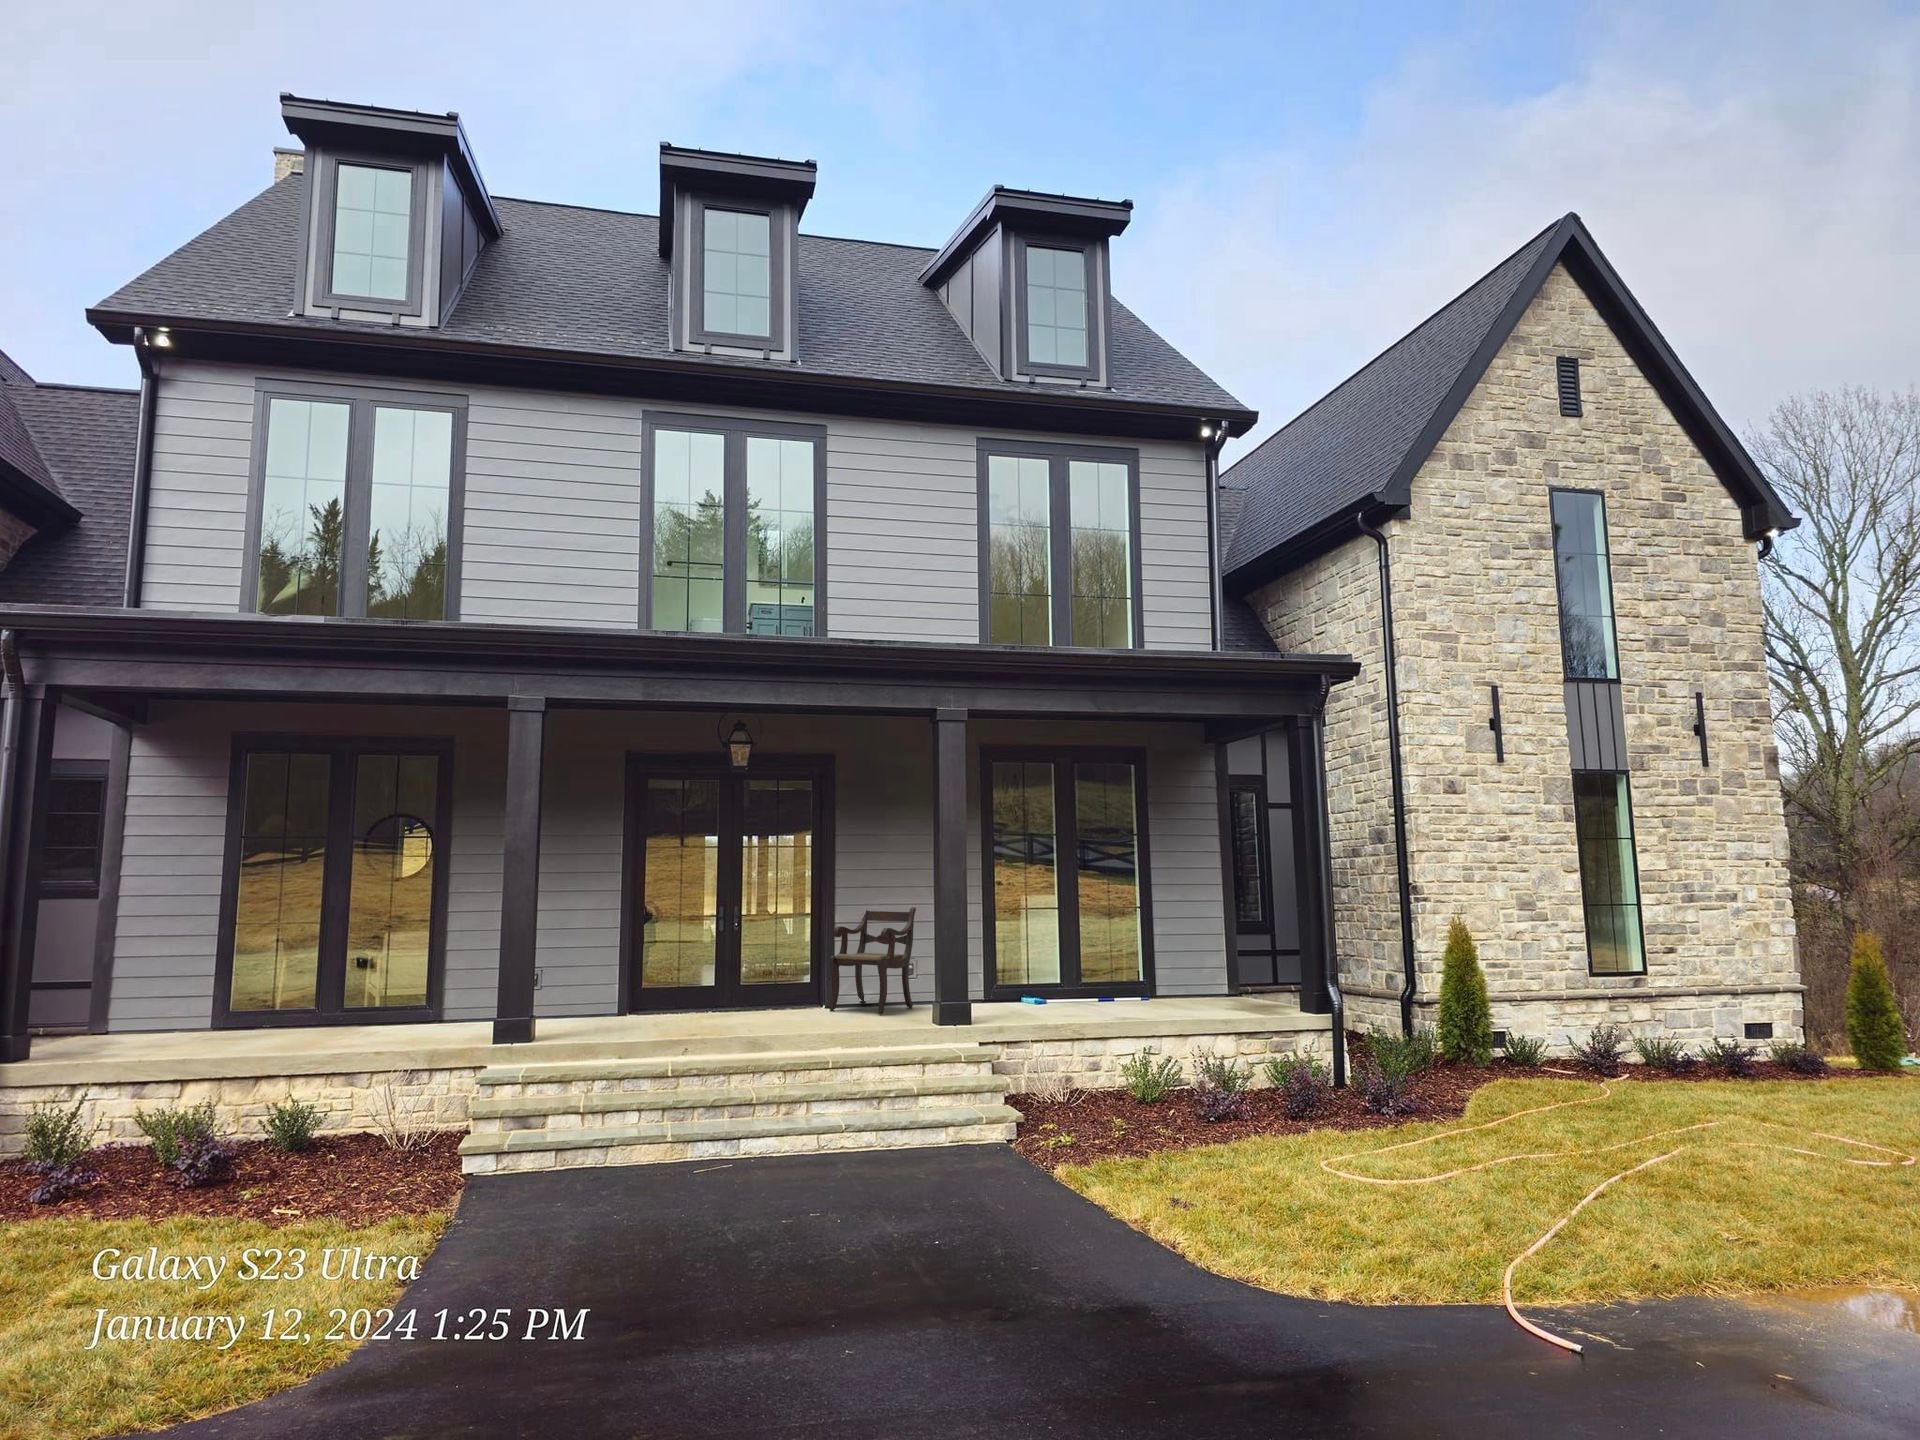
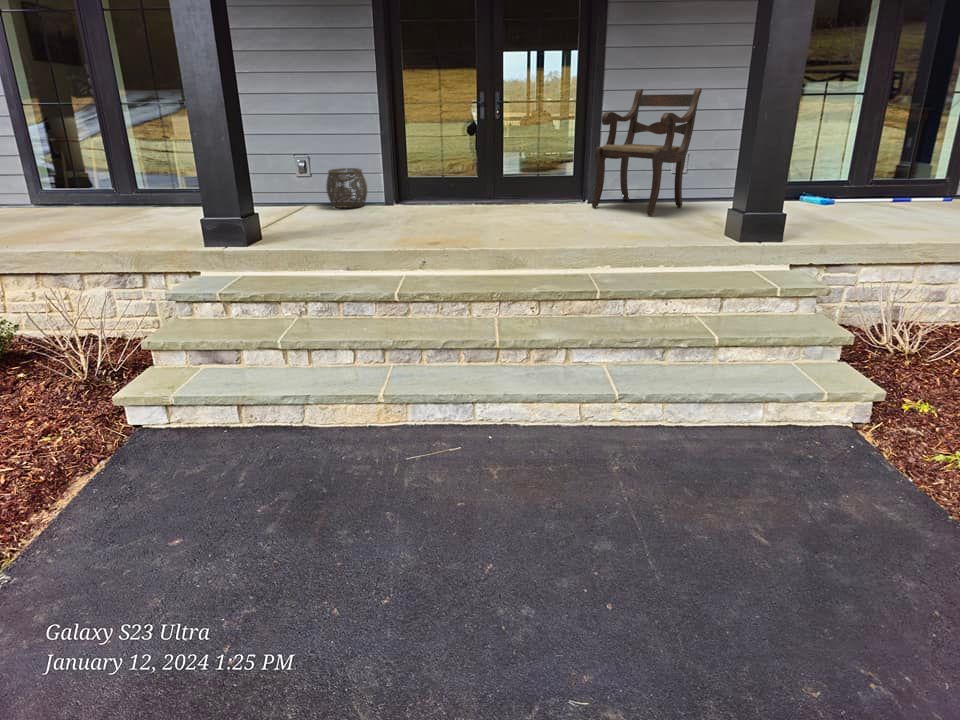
woven basket: none [562,980,605,1019] -> present [326,168,367,208]

